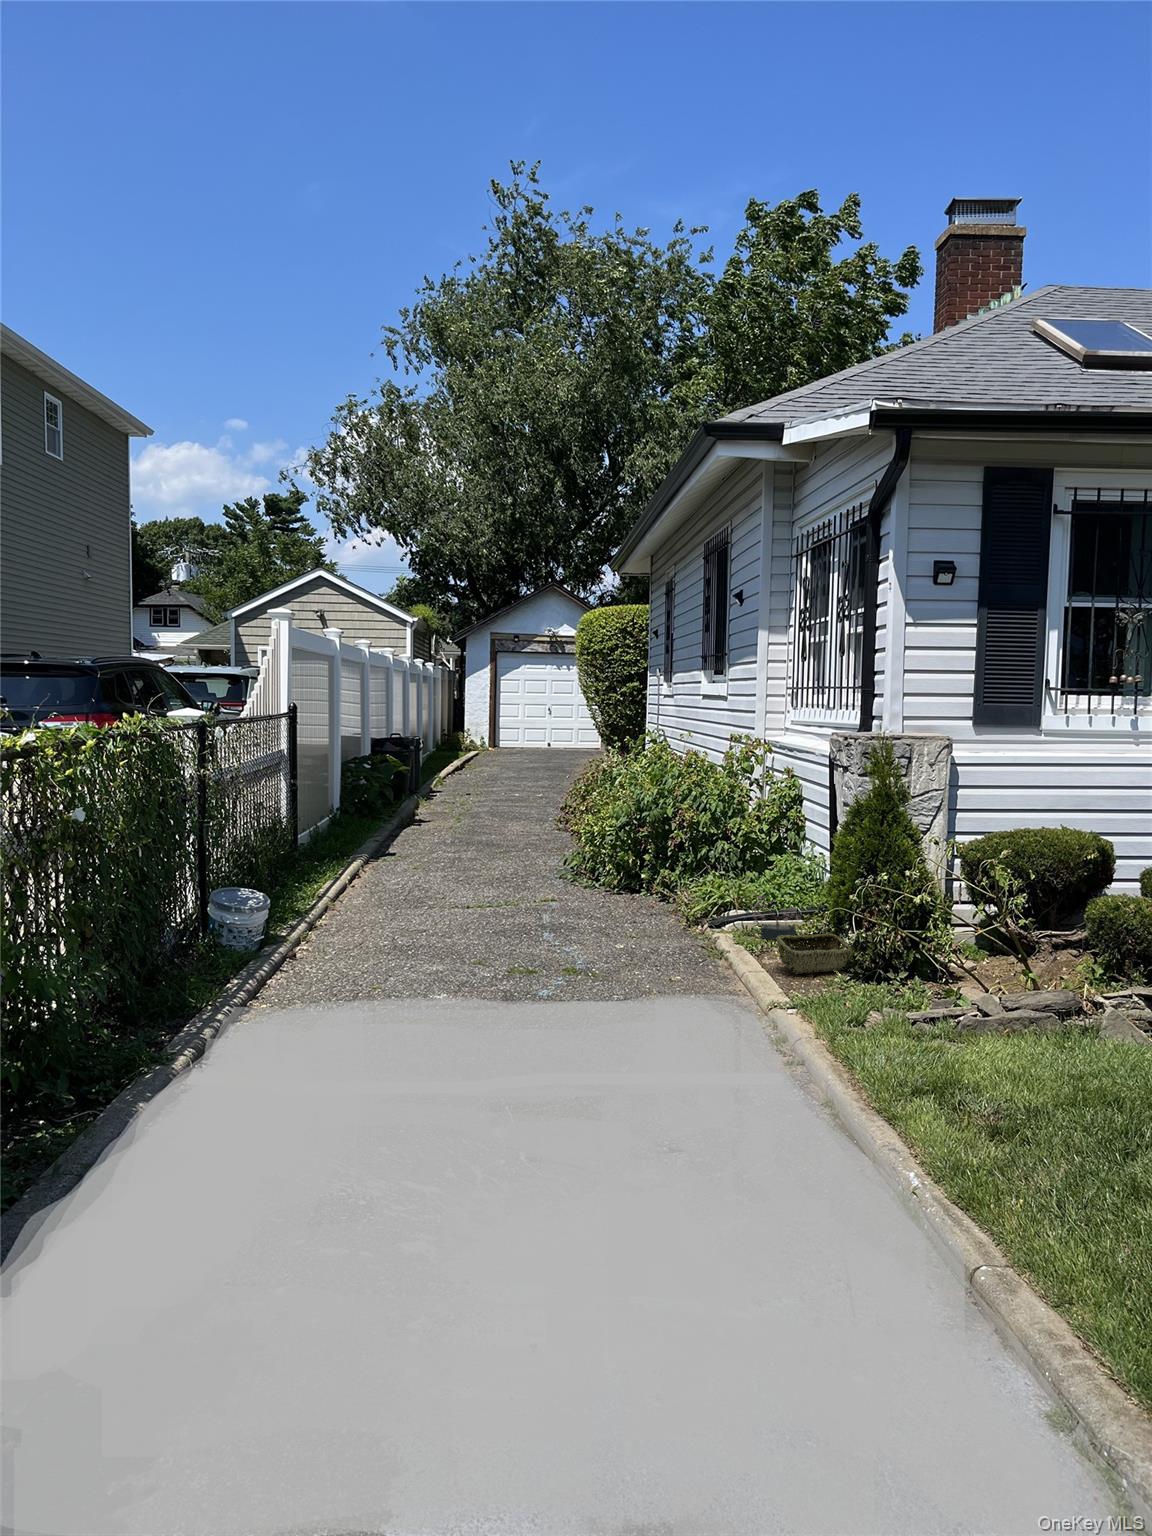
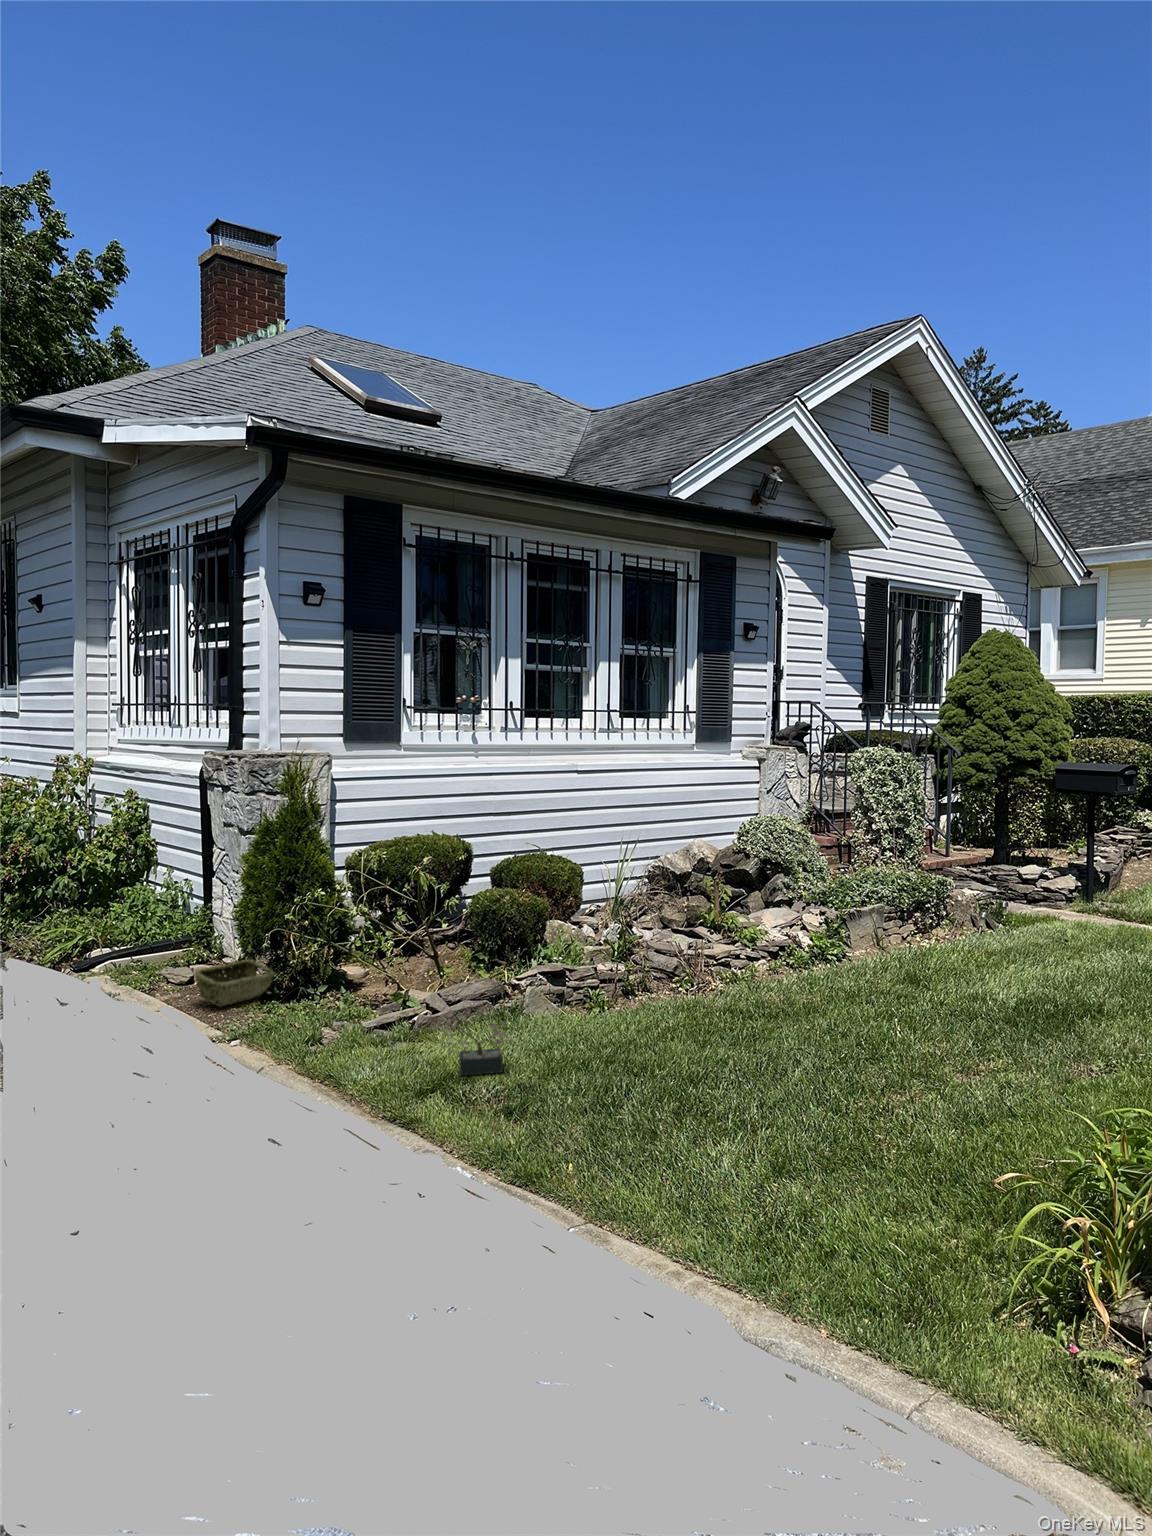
decorative plant: present [751,896,799,940] -> present [440,1011,513,1076]

